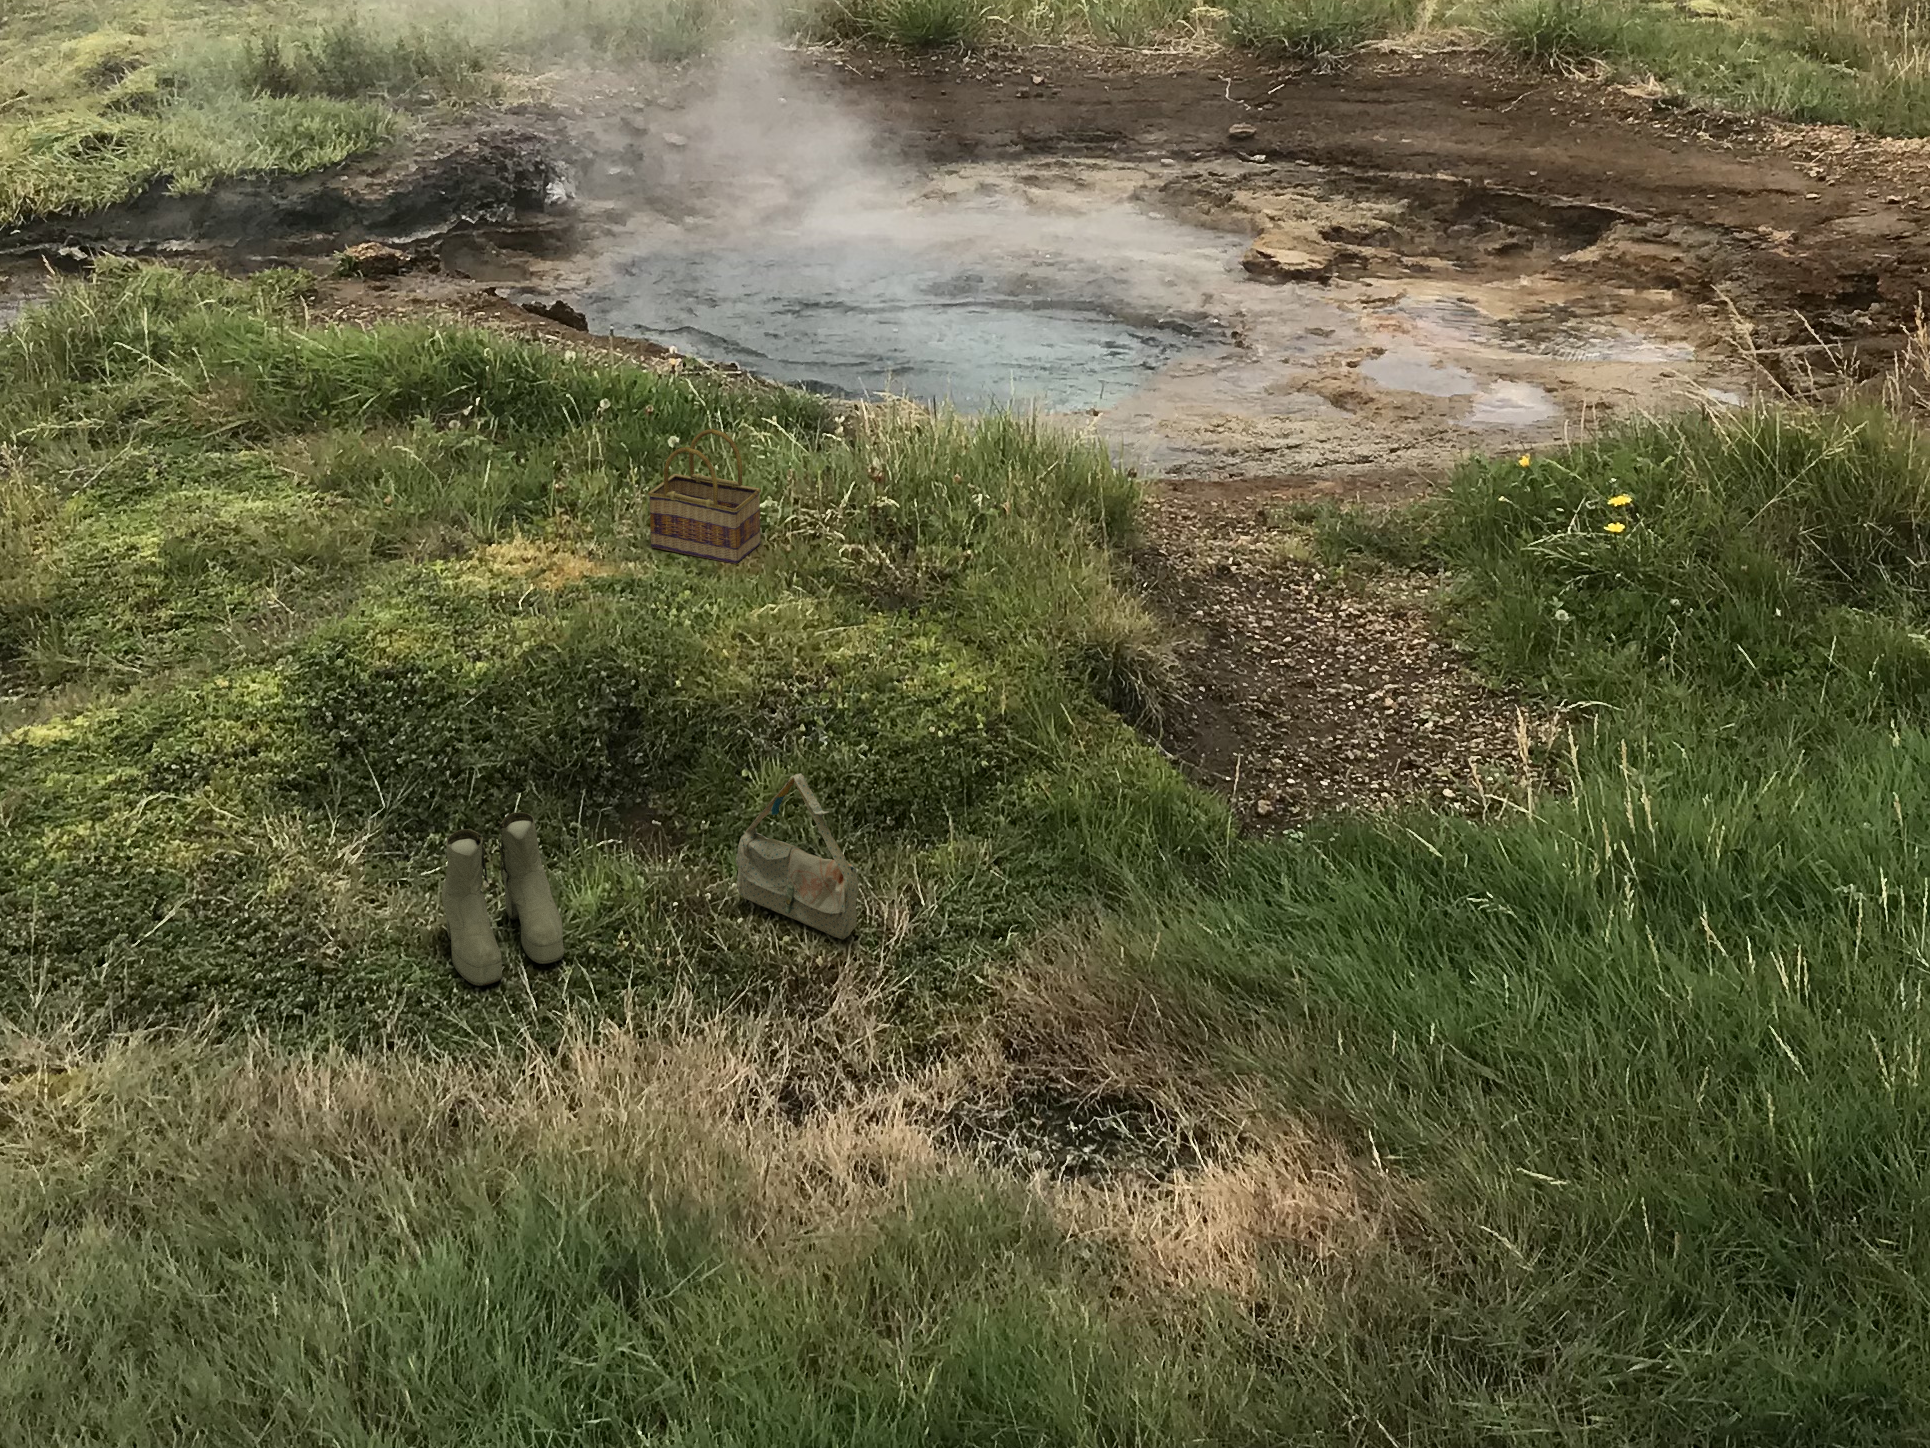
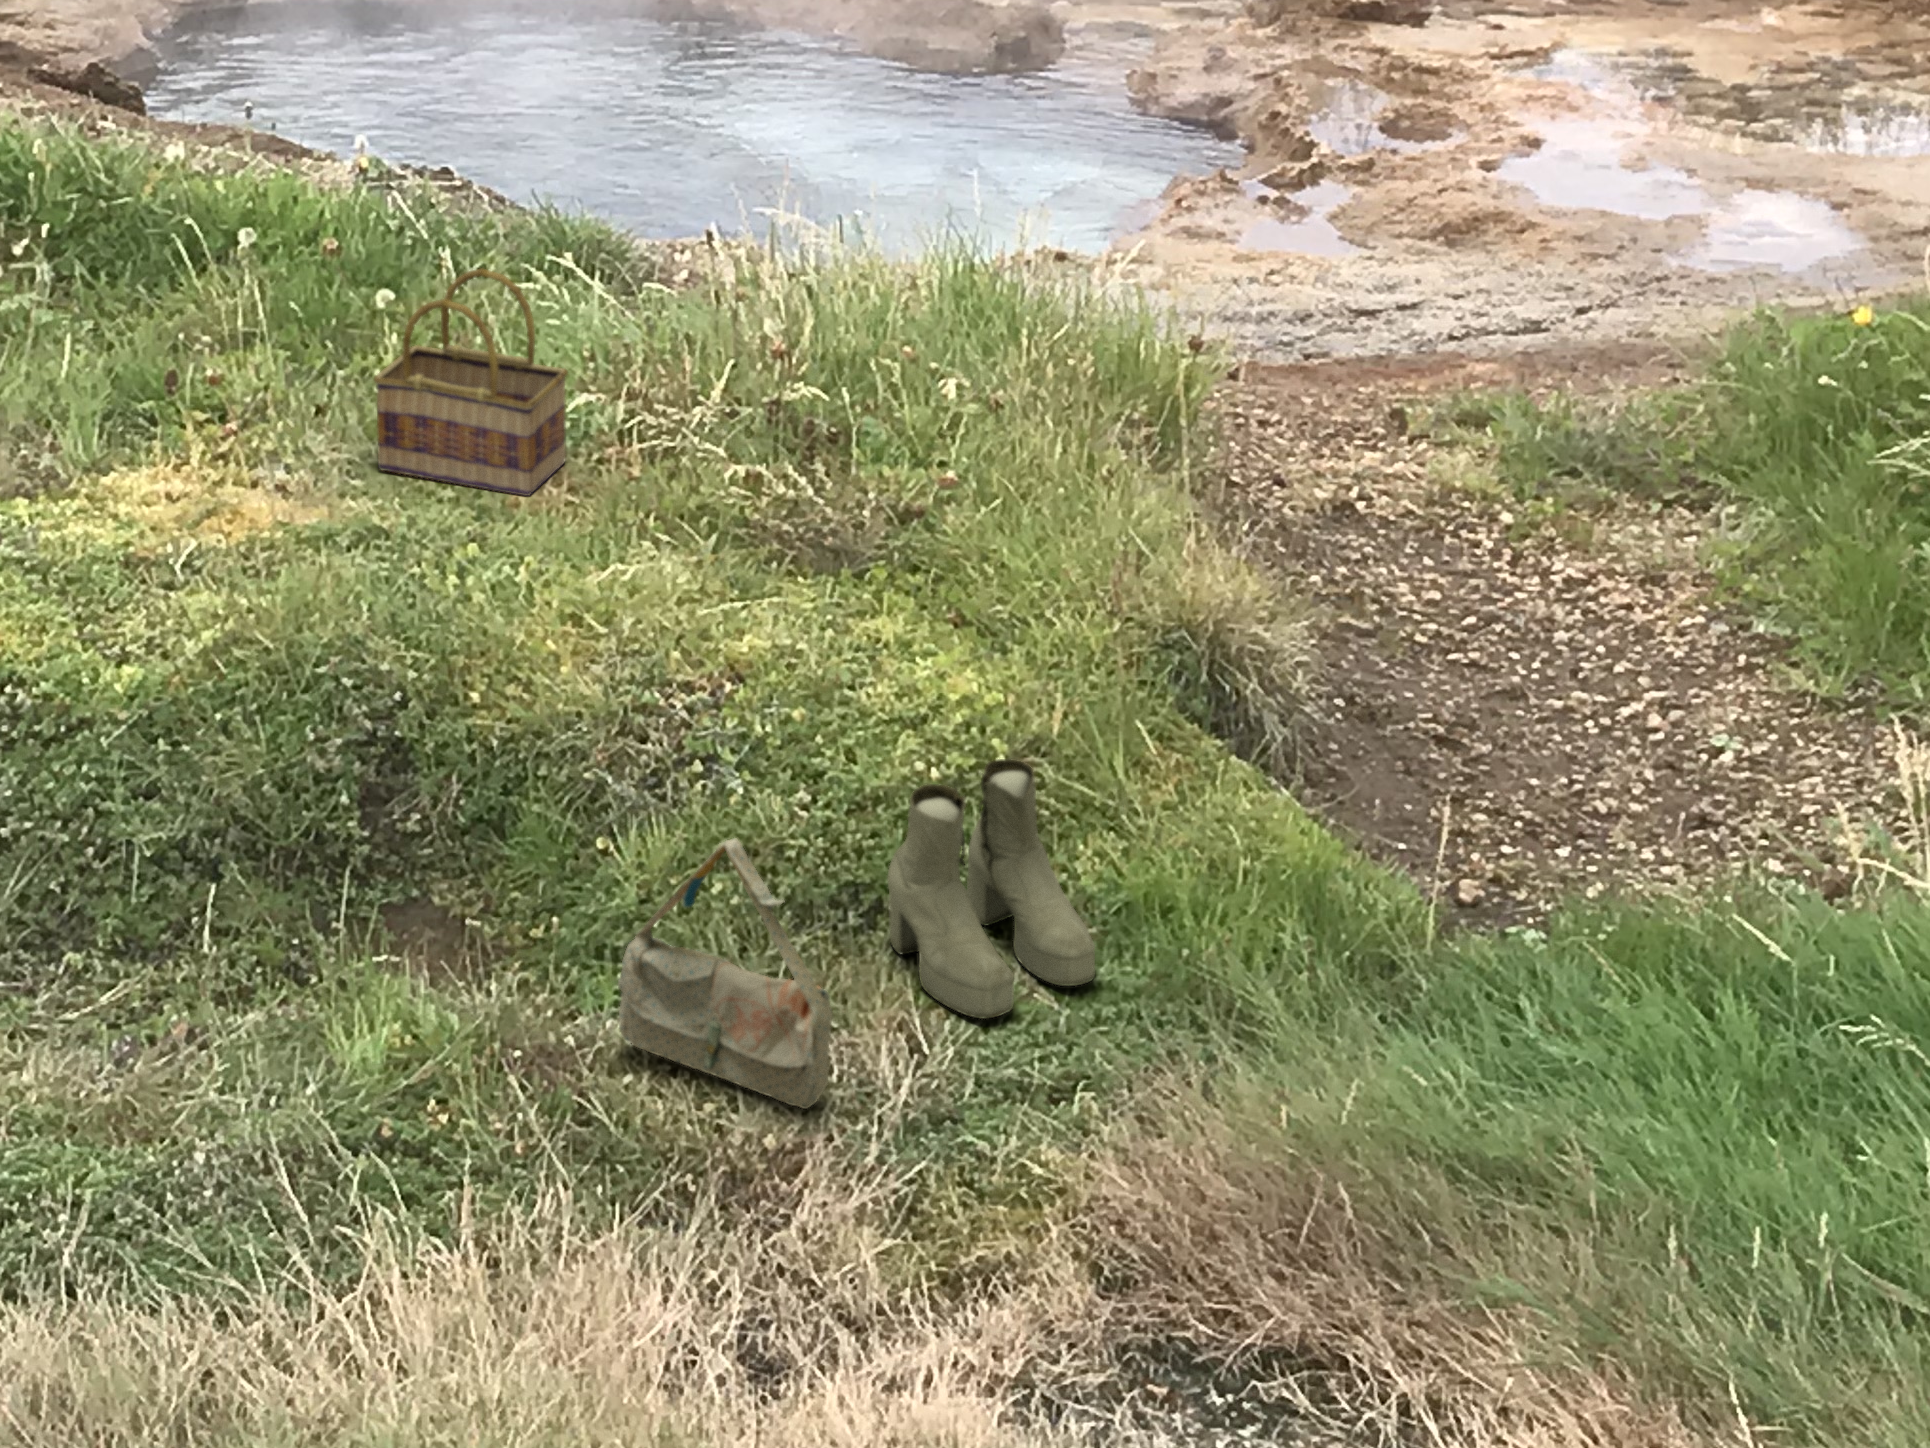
boots: present [442,812,564,986] -> present [887,759,1095,1019]

